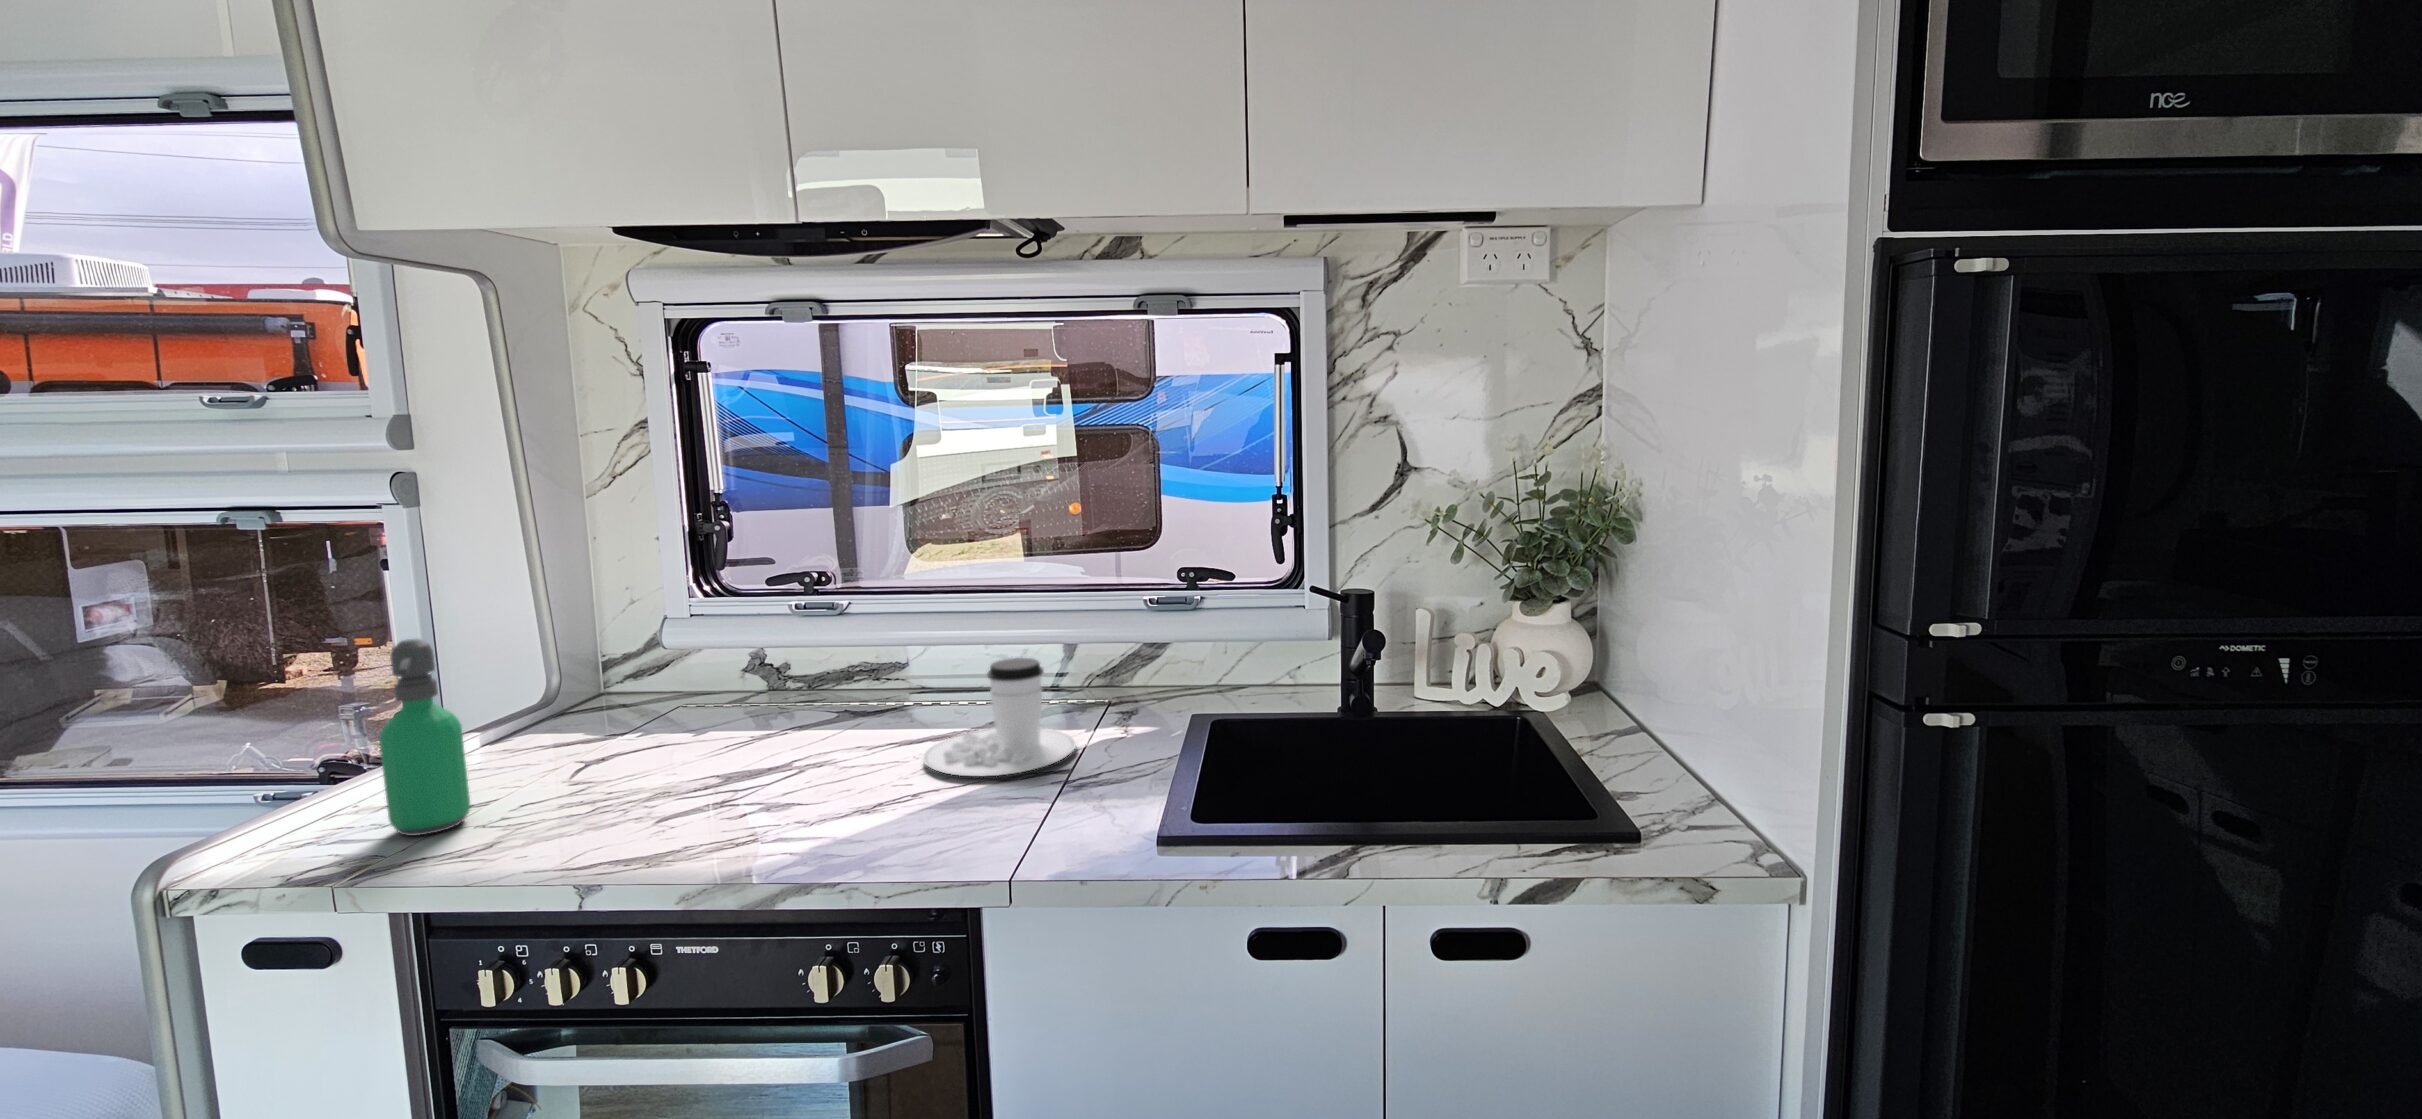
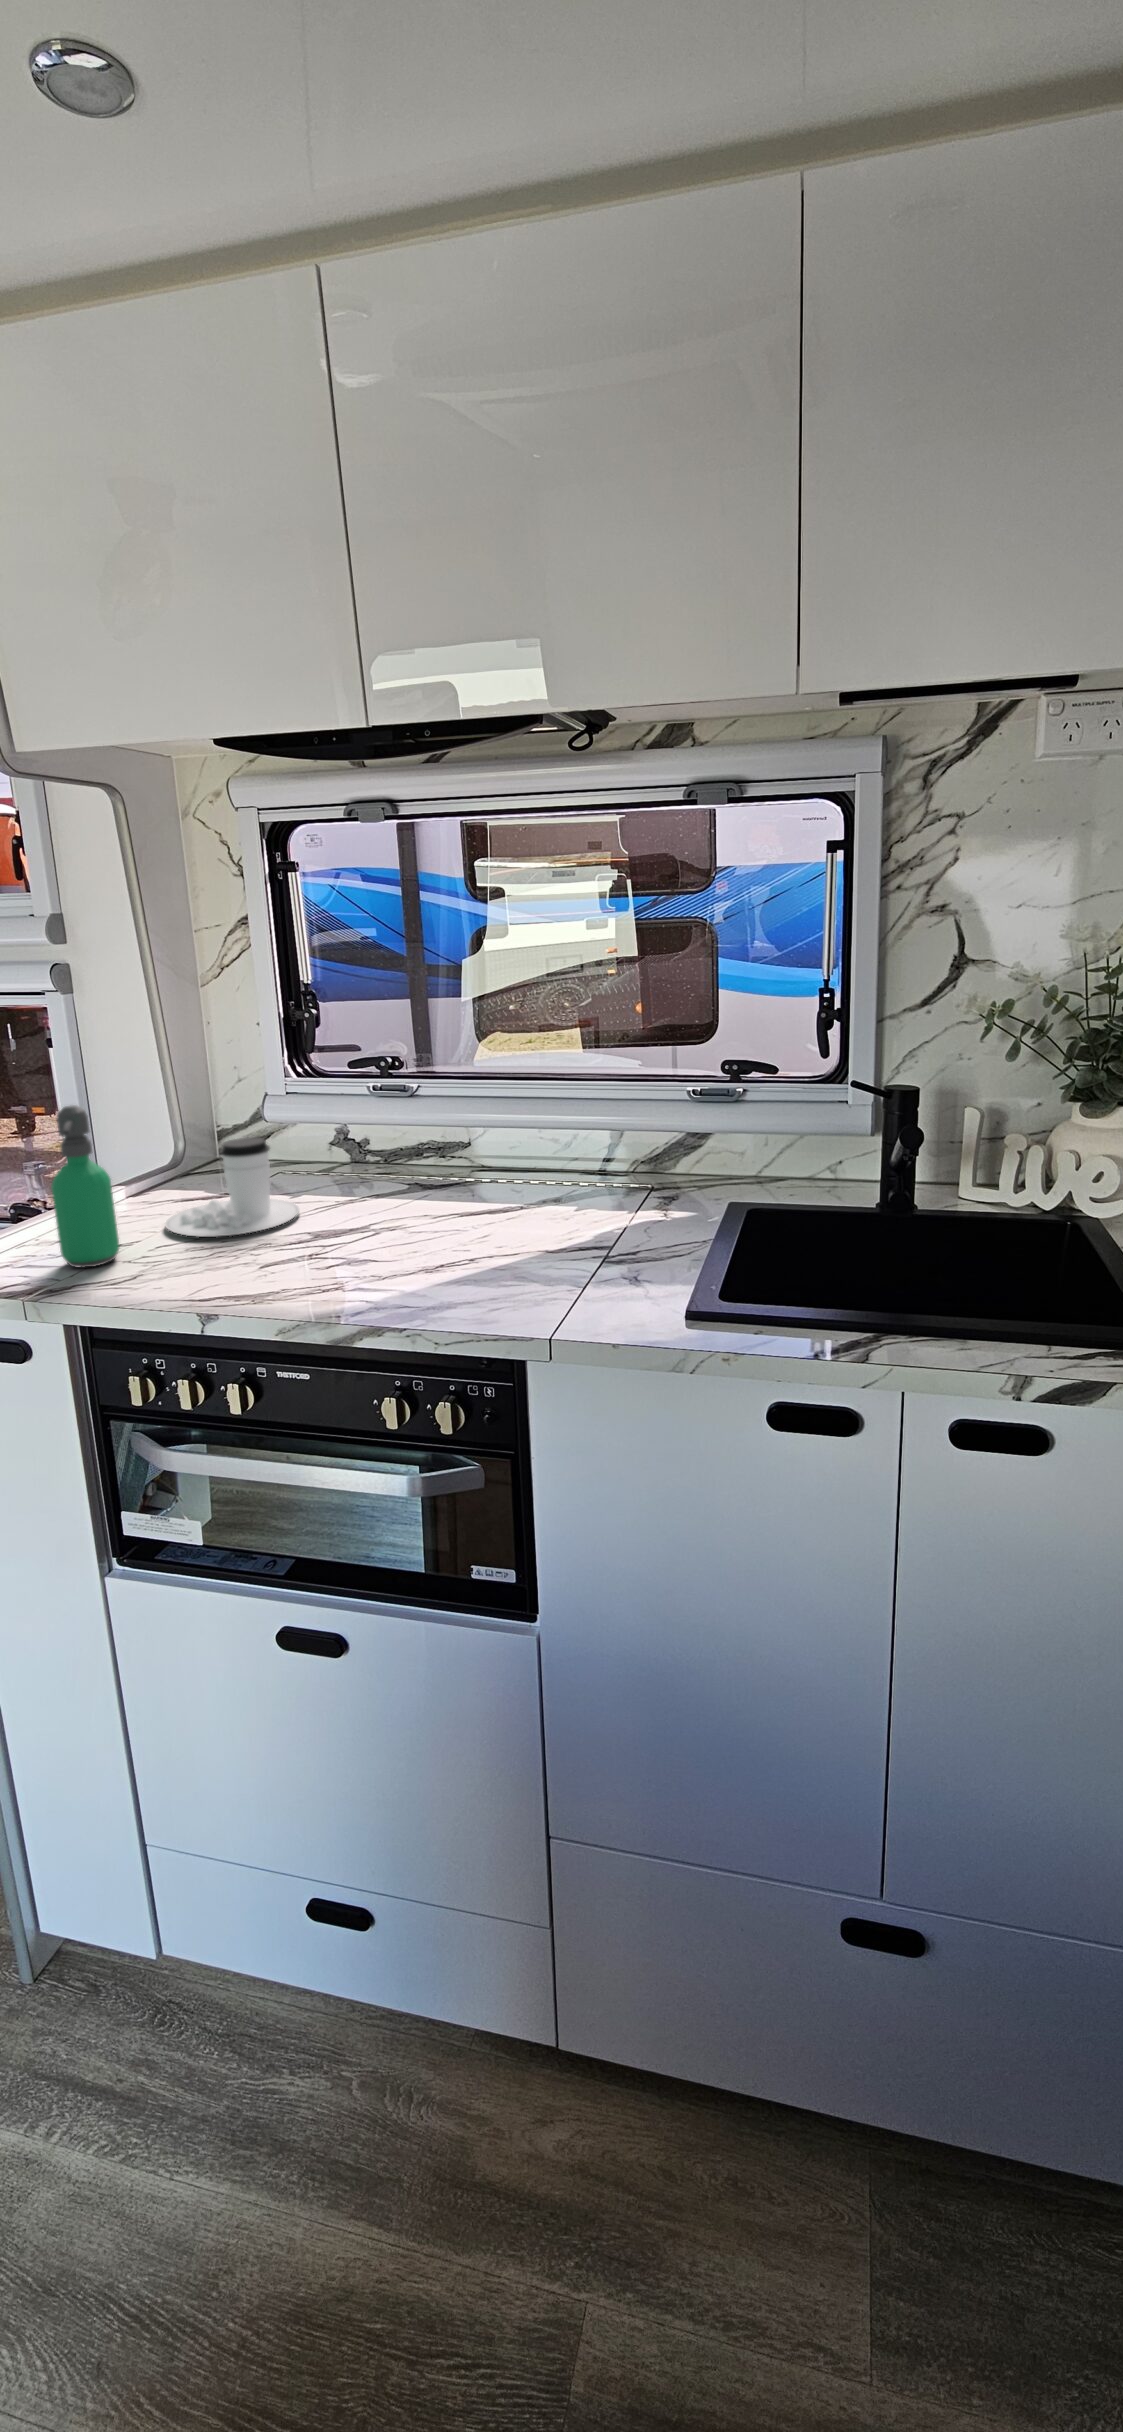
coffee cup: present [922,658,1076,777] -> present [165,1138,300,1237]

